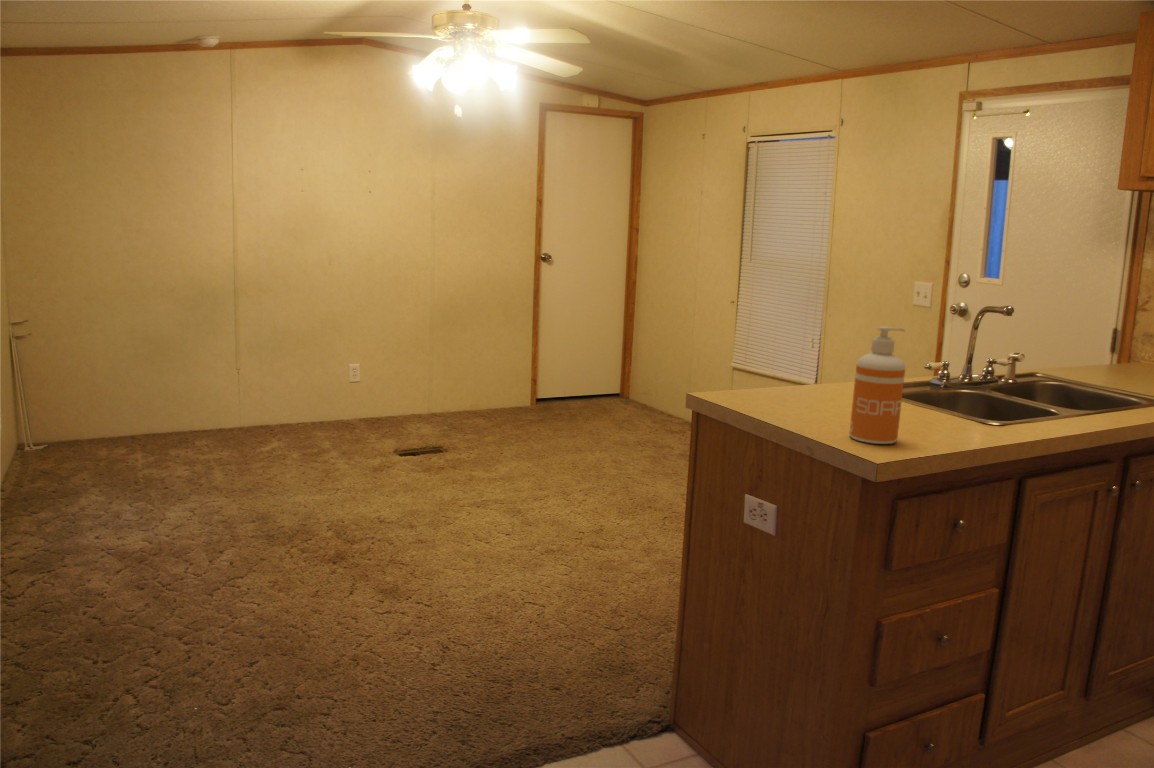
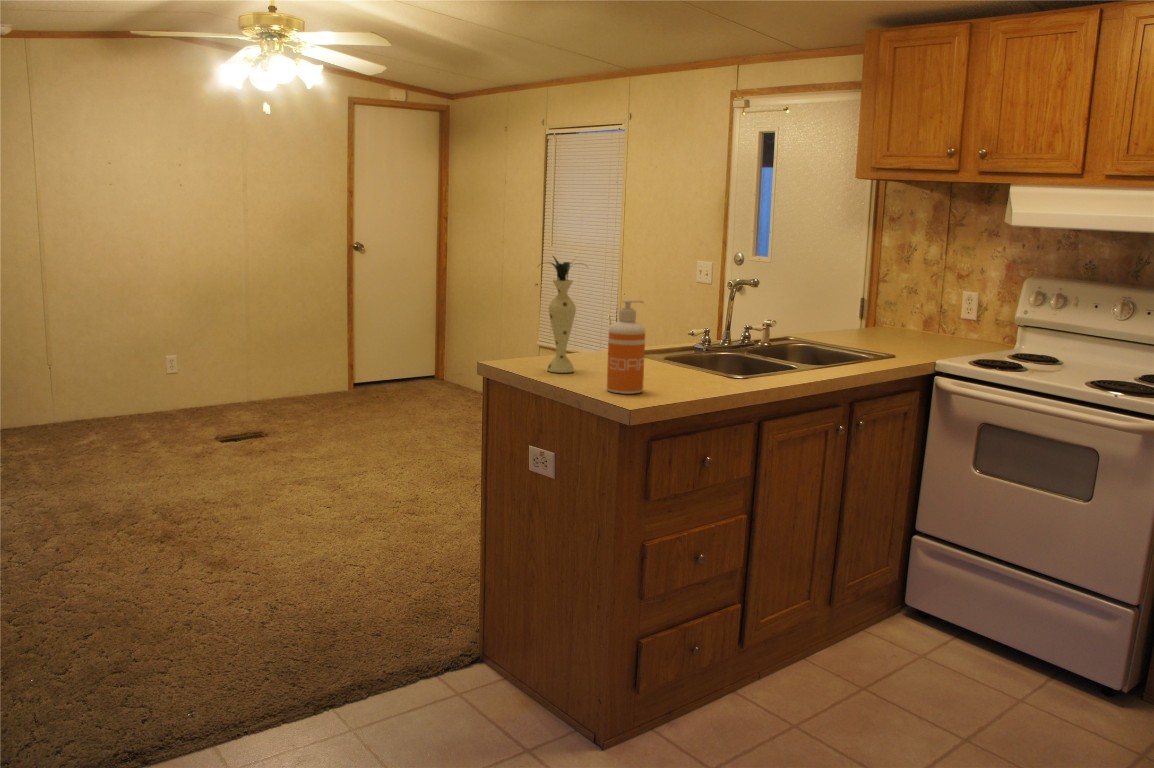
vase: none [761,269,826,409] -> present [547,256,576,373]

